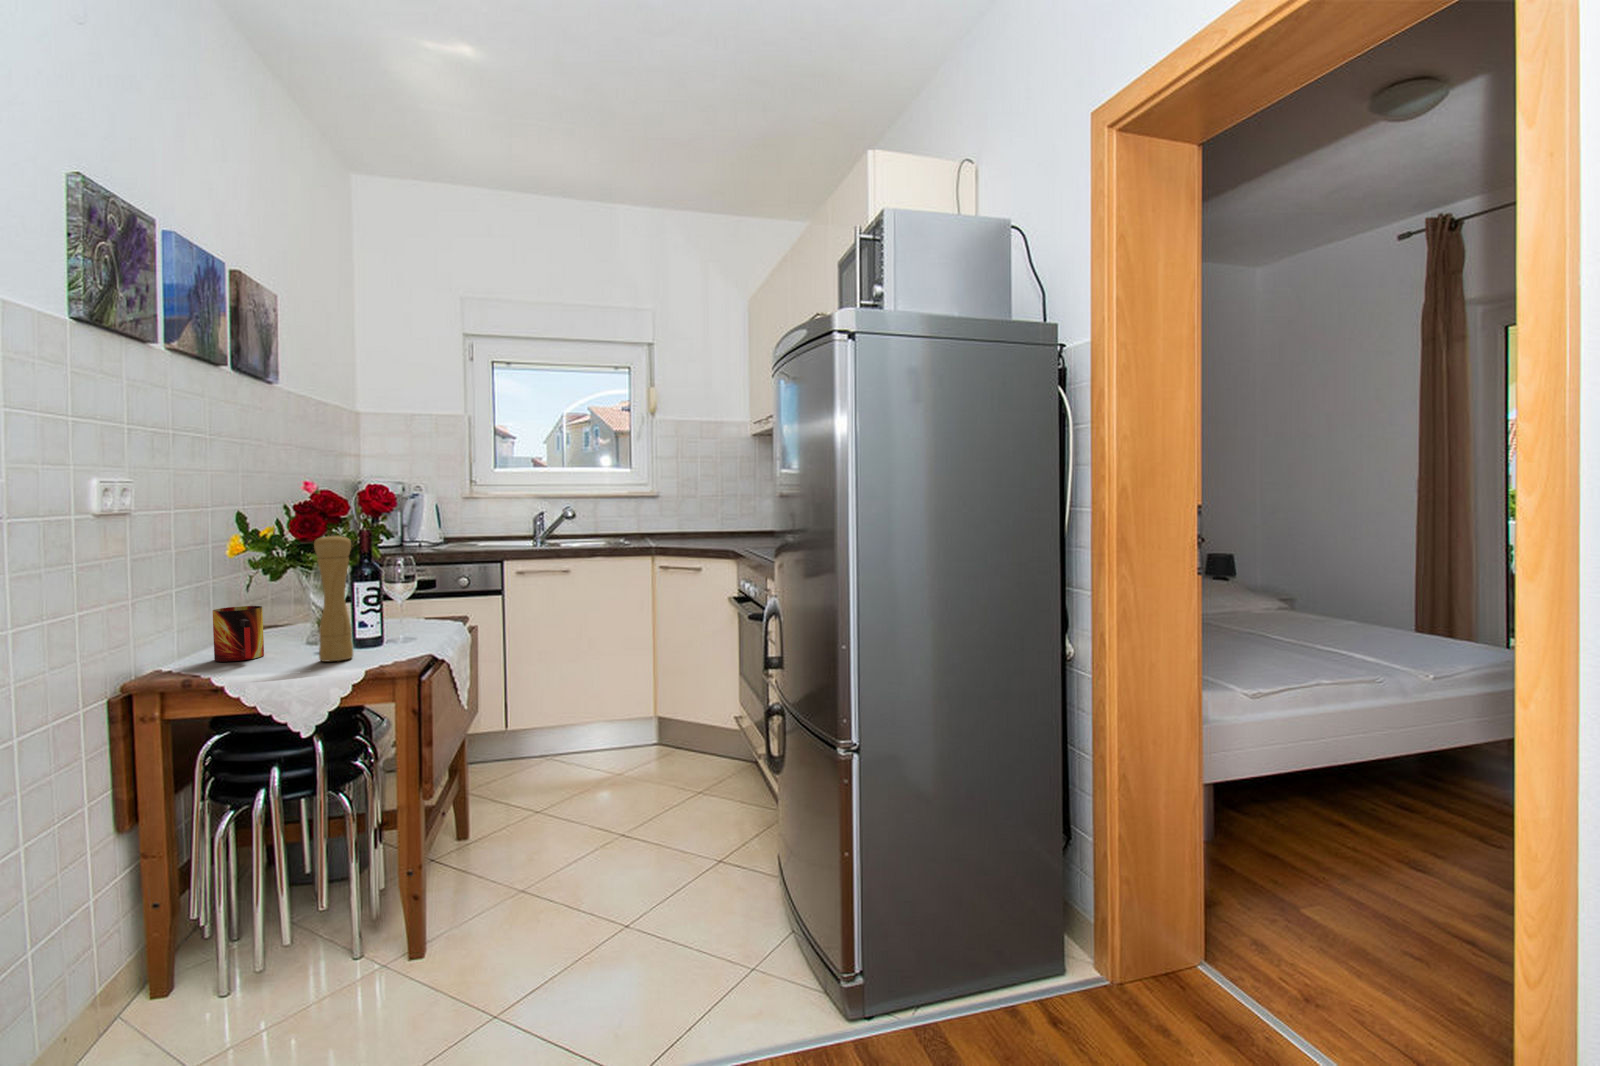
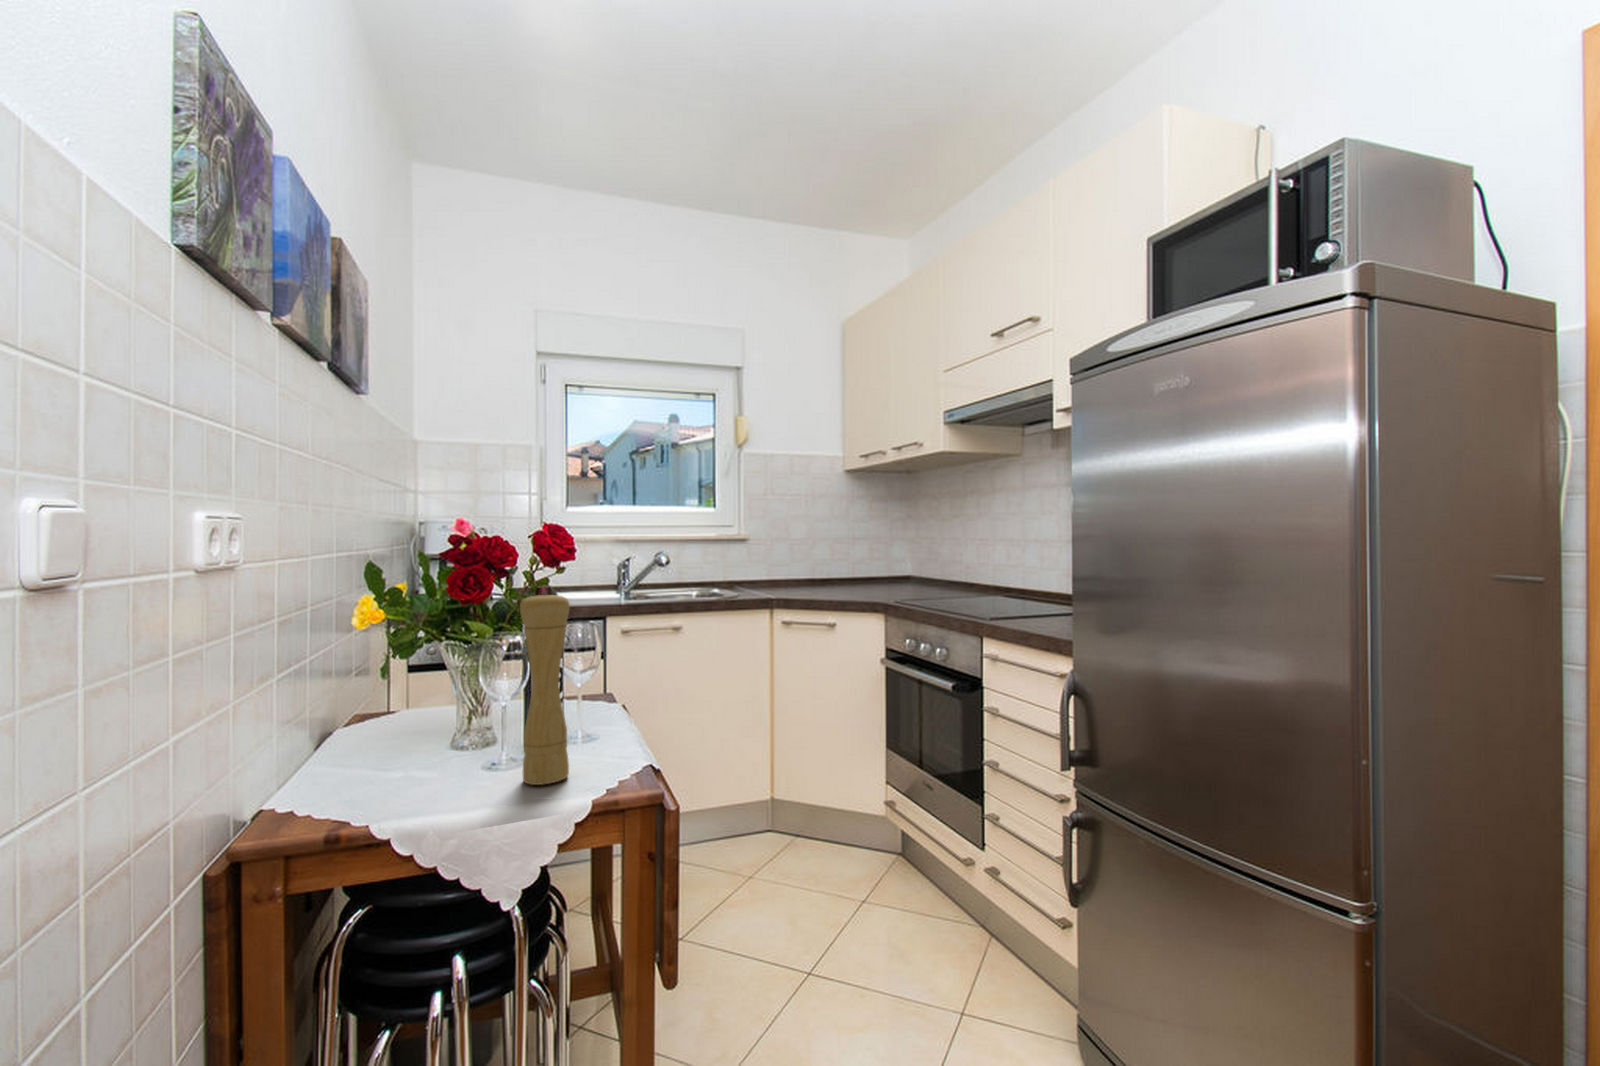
mug: present [213,606,264,662] -> none [351,698,421,790]

